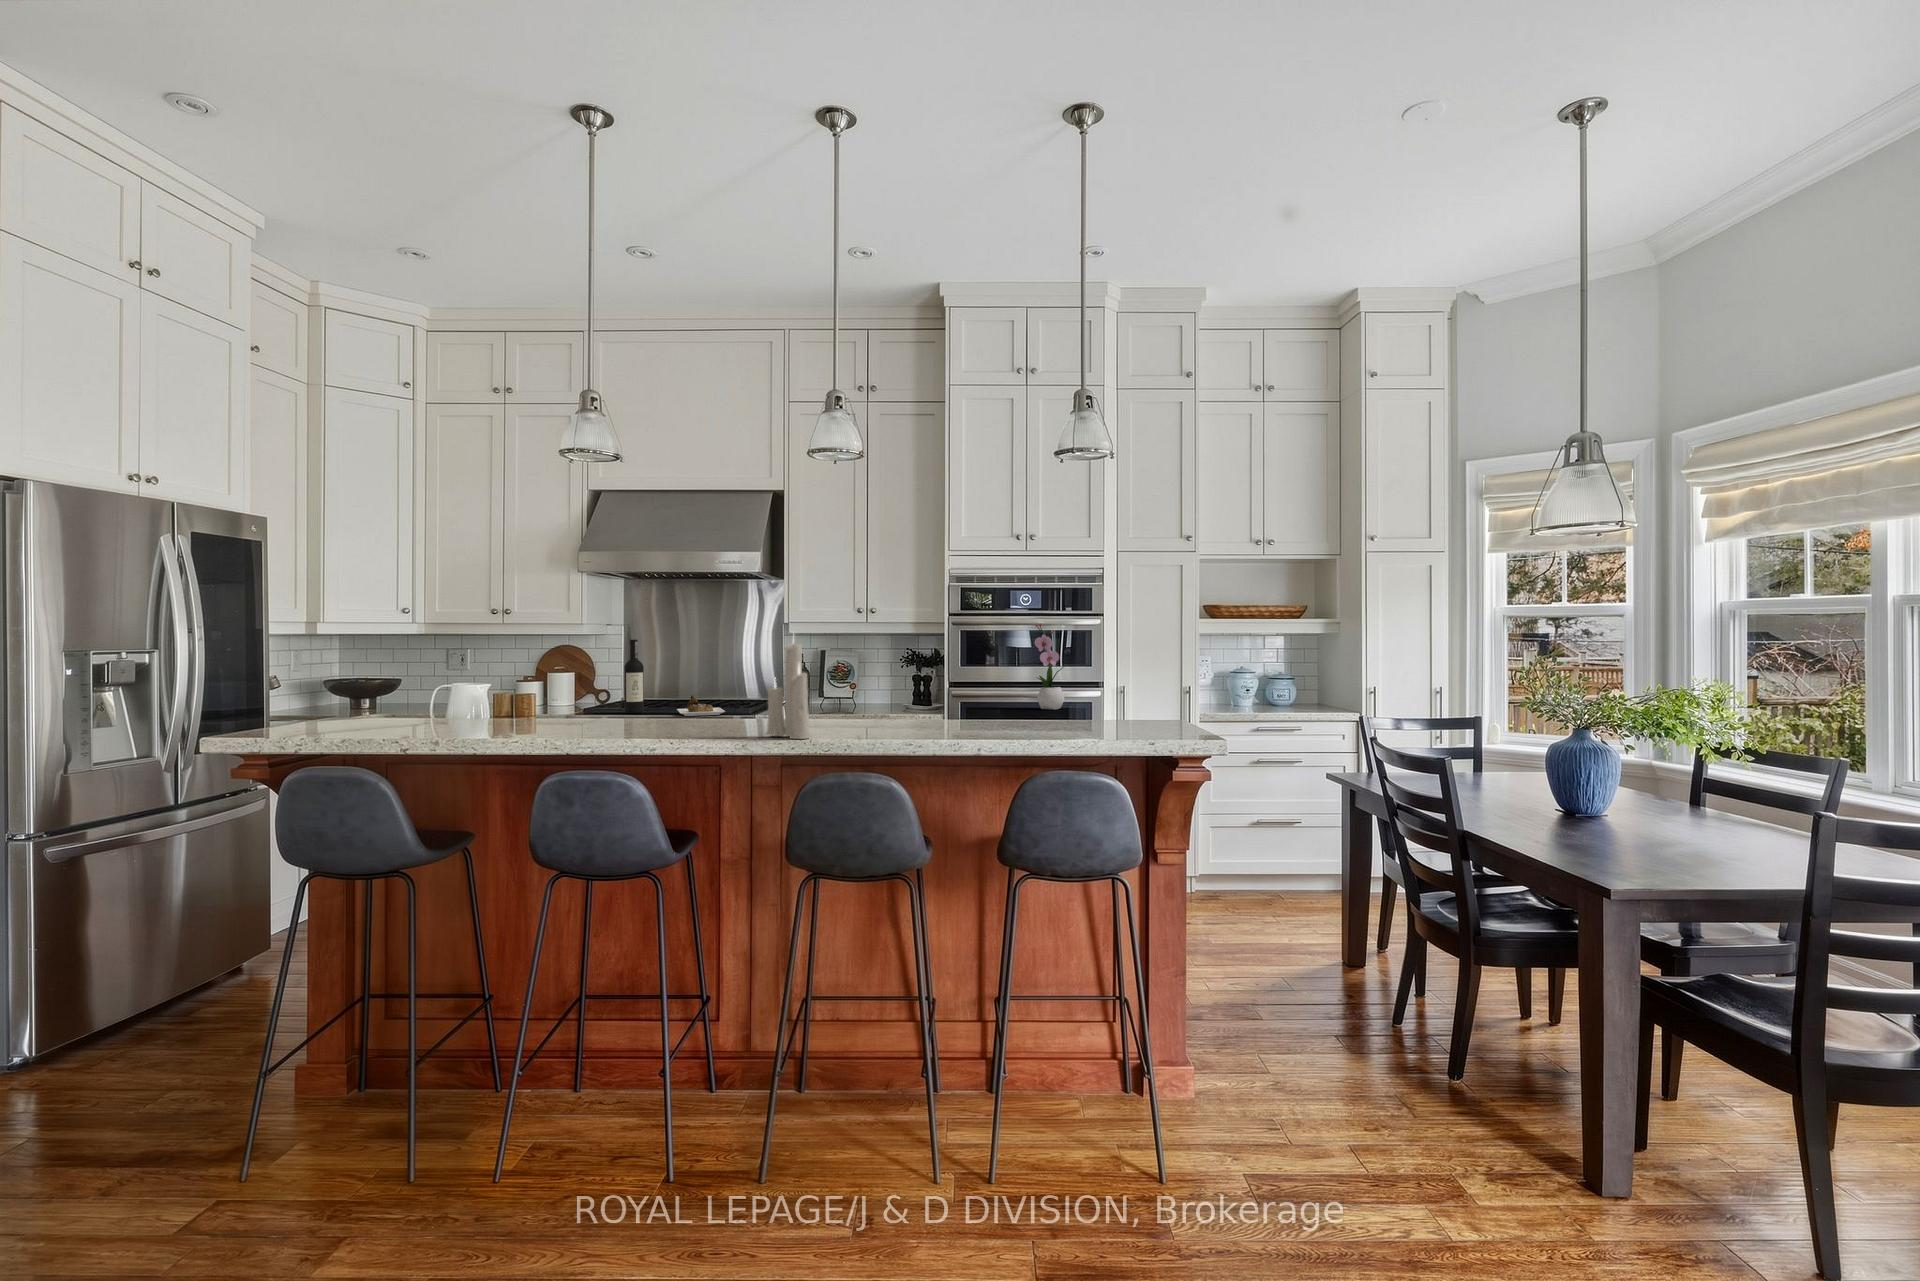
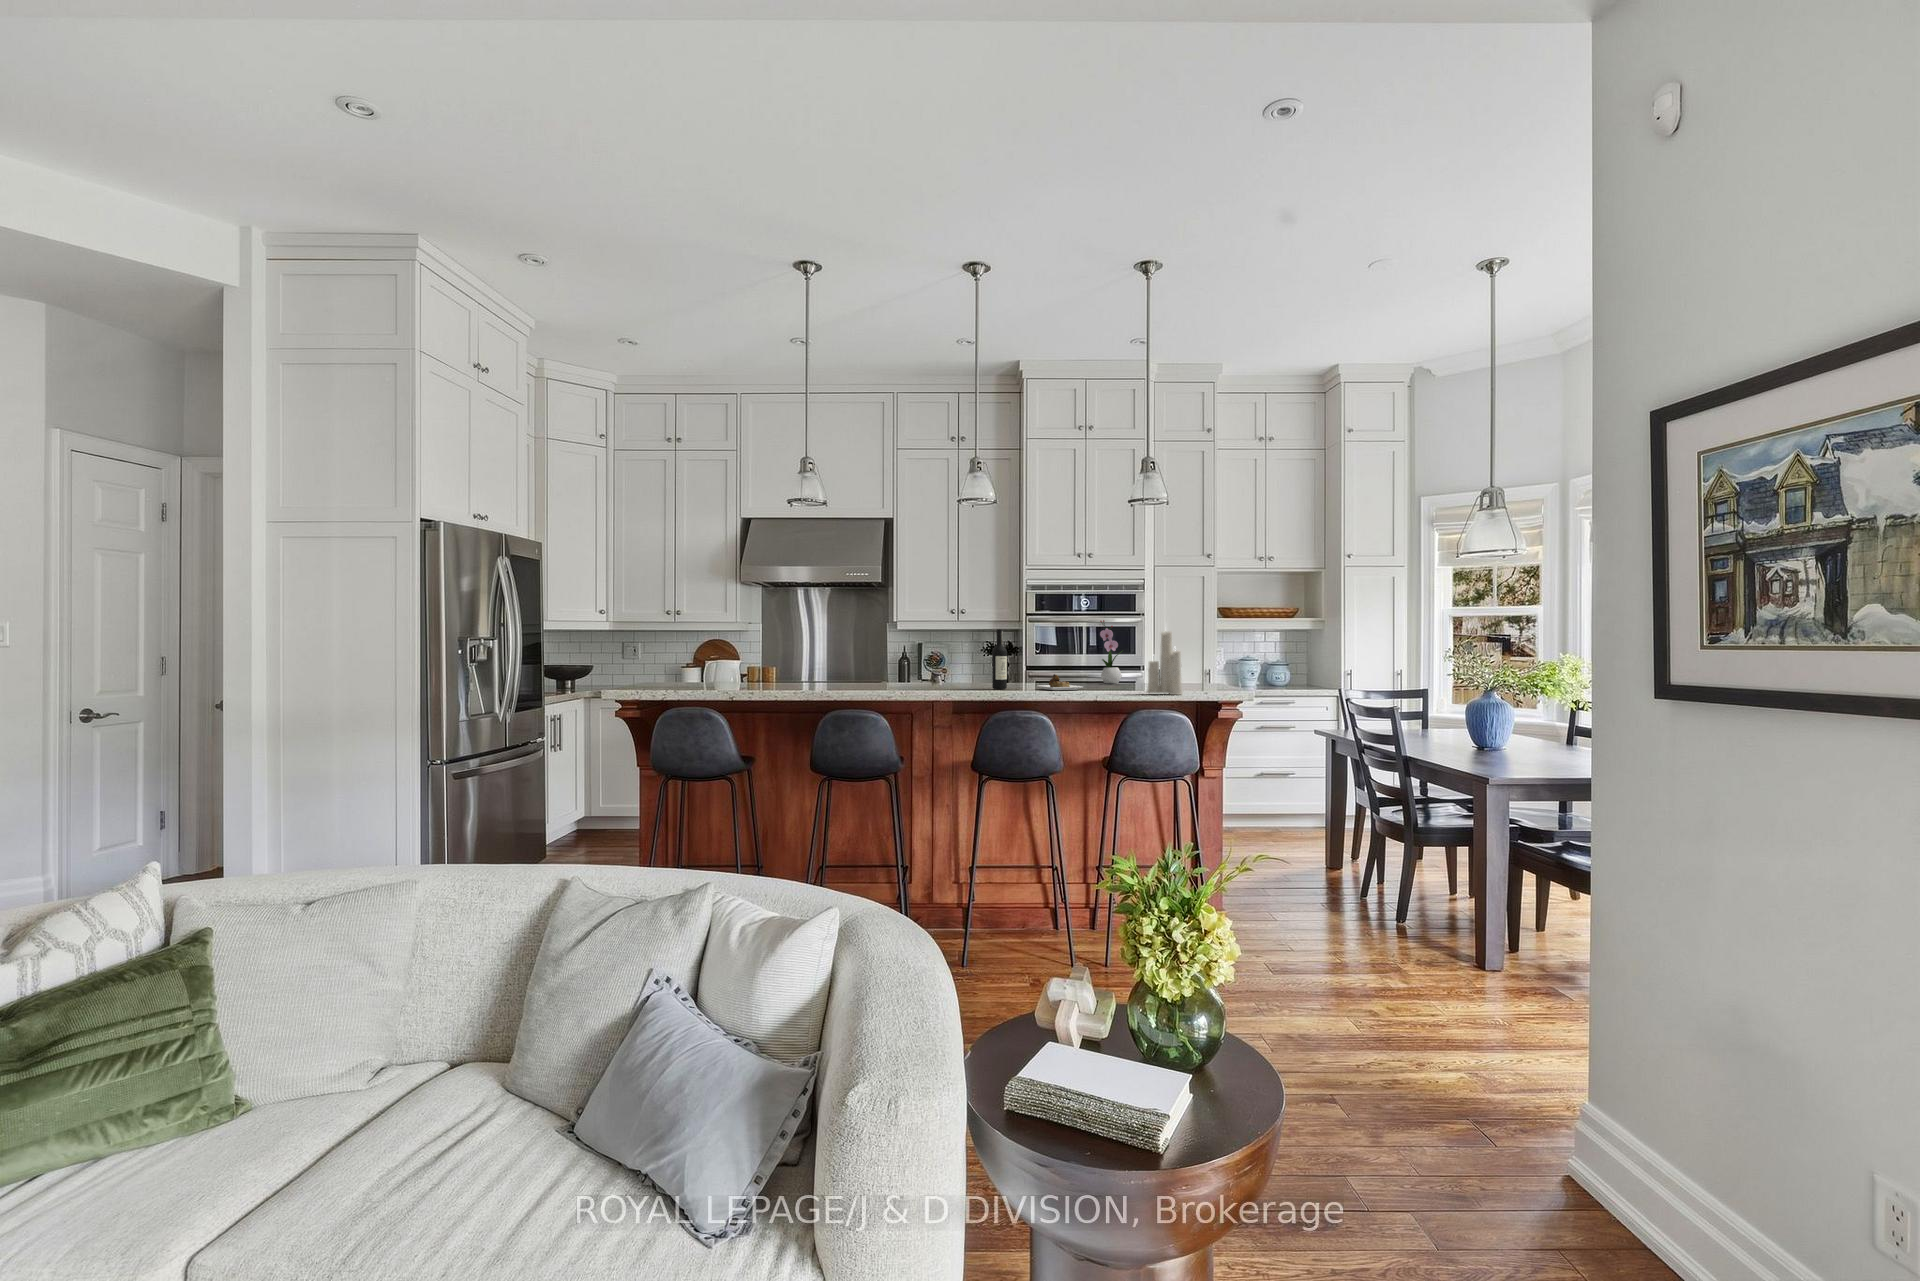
wine bottle: present [624,640,725,716] -> present [992,629,1083,690]
candle: present [766,644,811,739] -> present [1147,631,1183,695]

